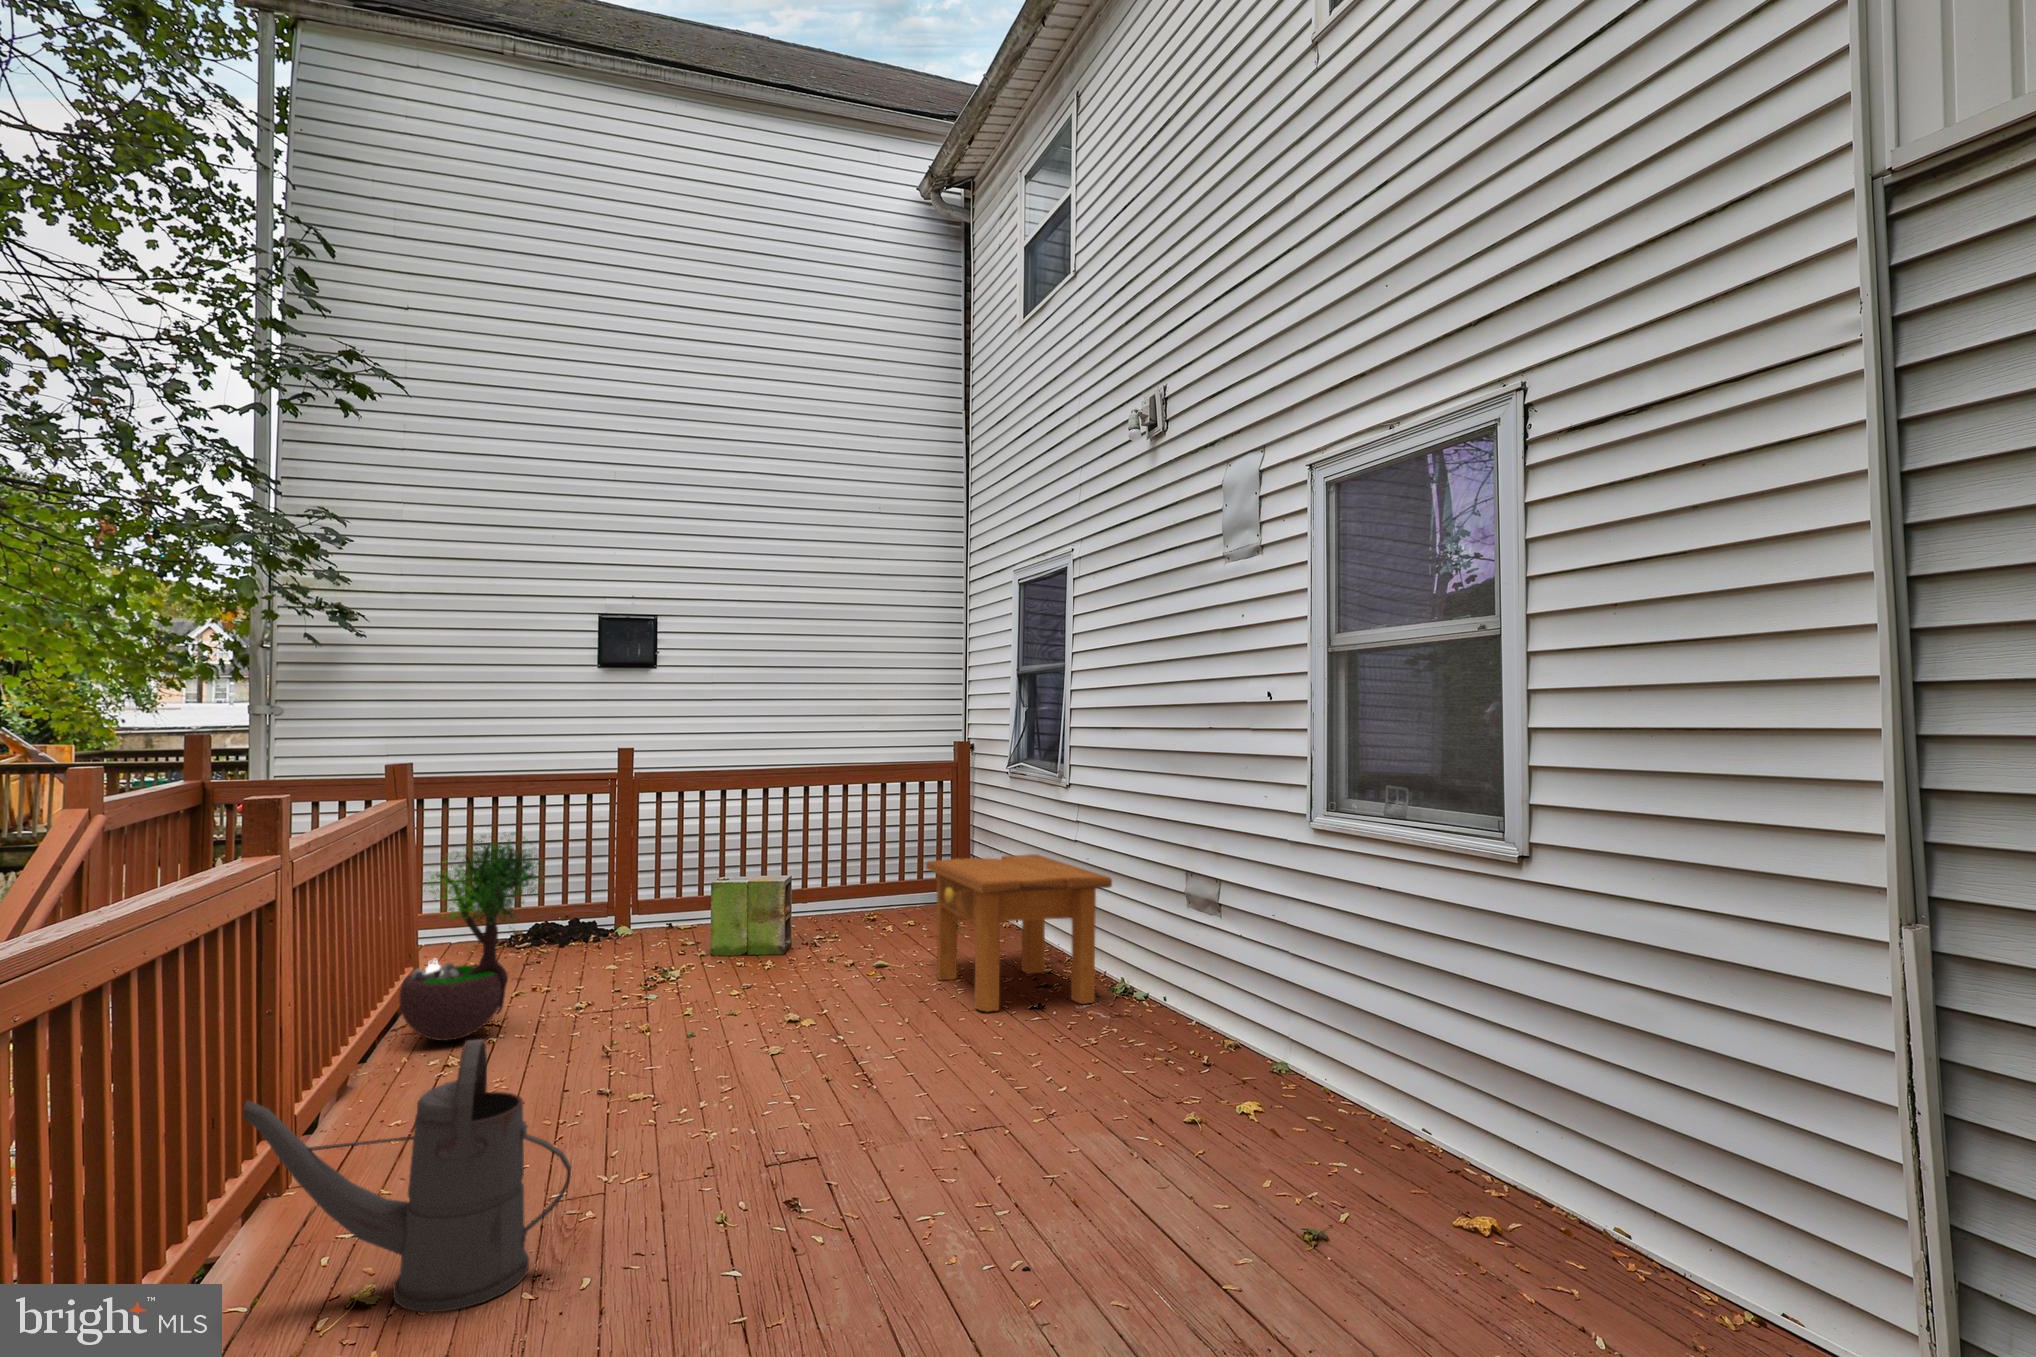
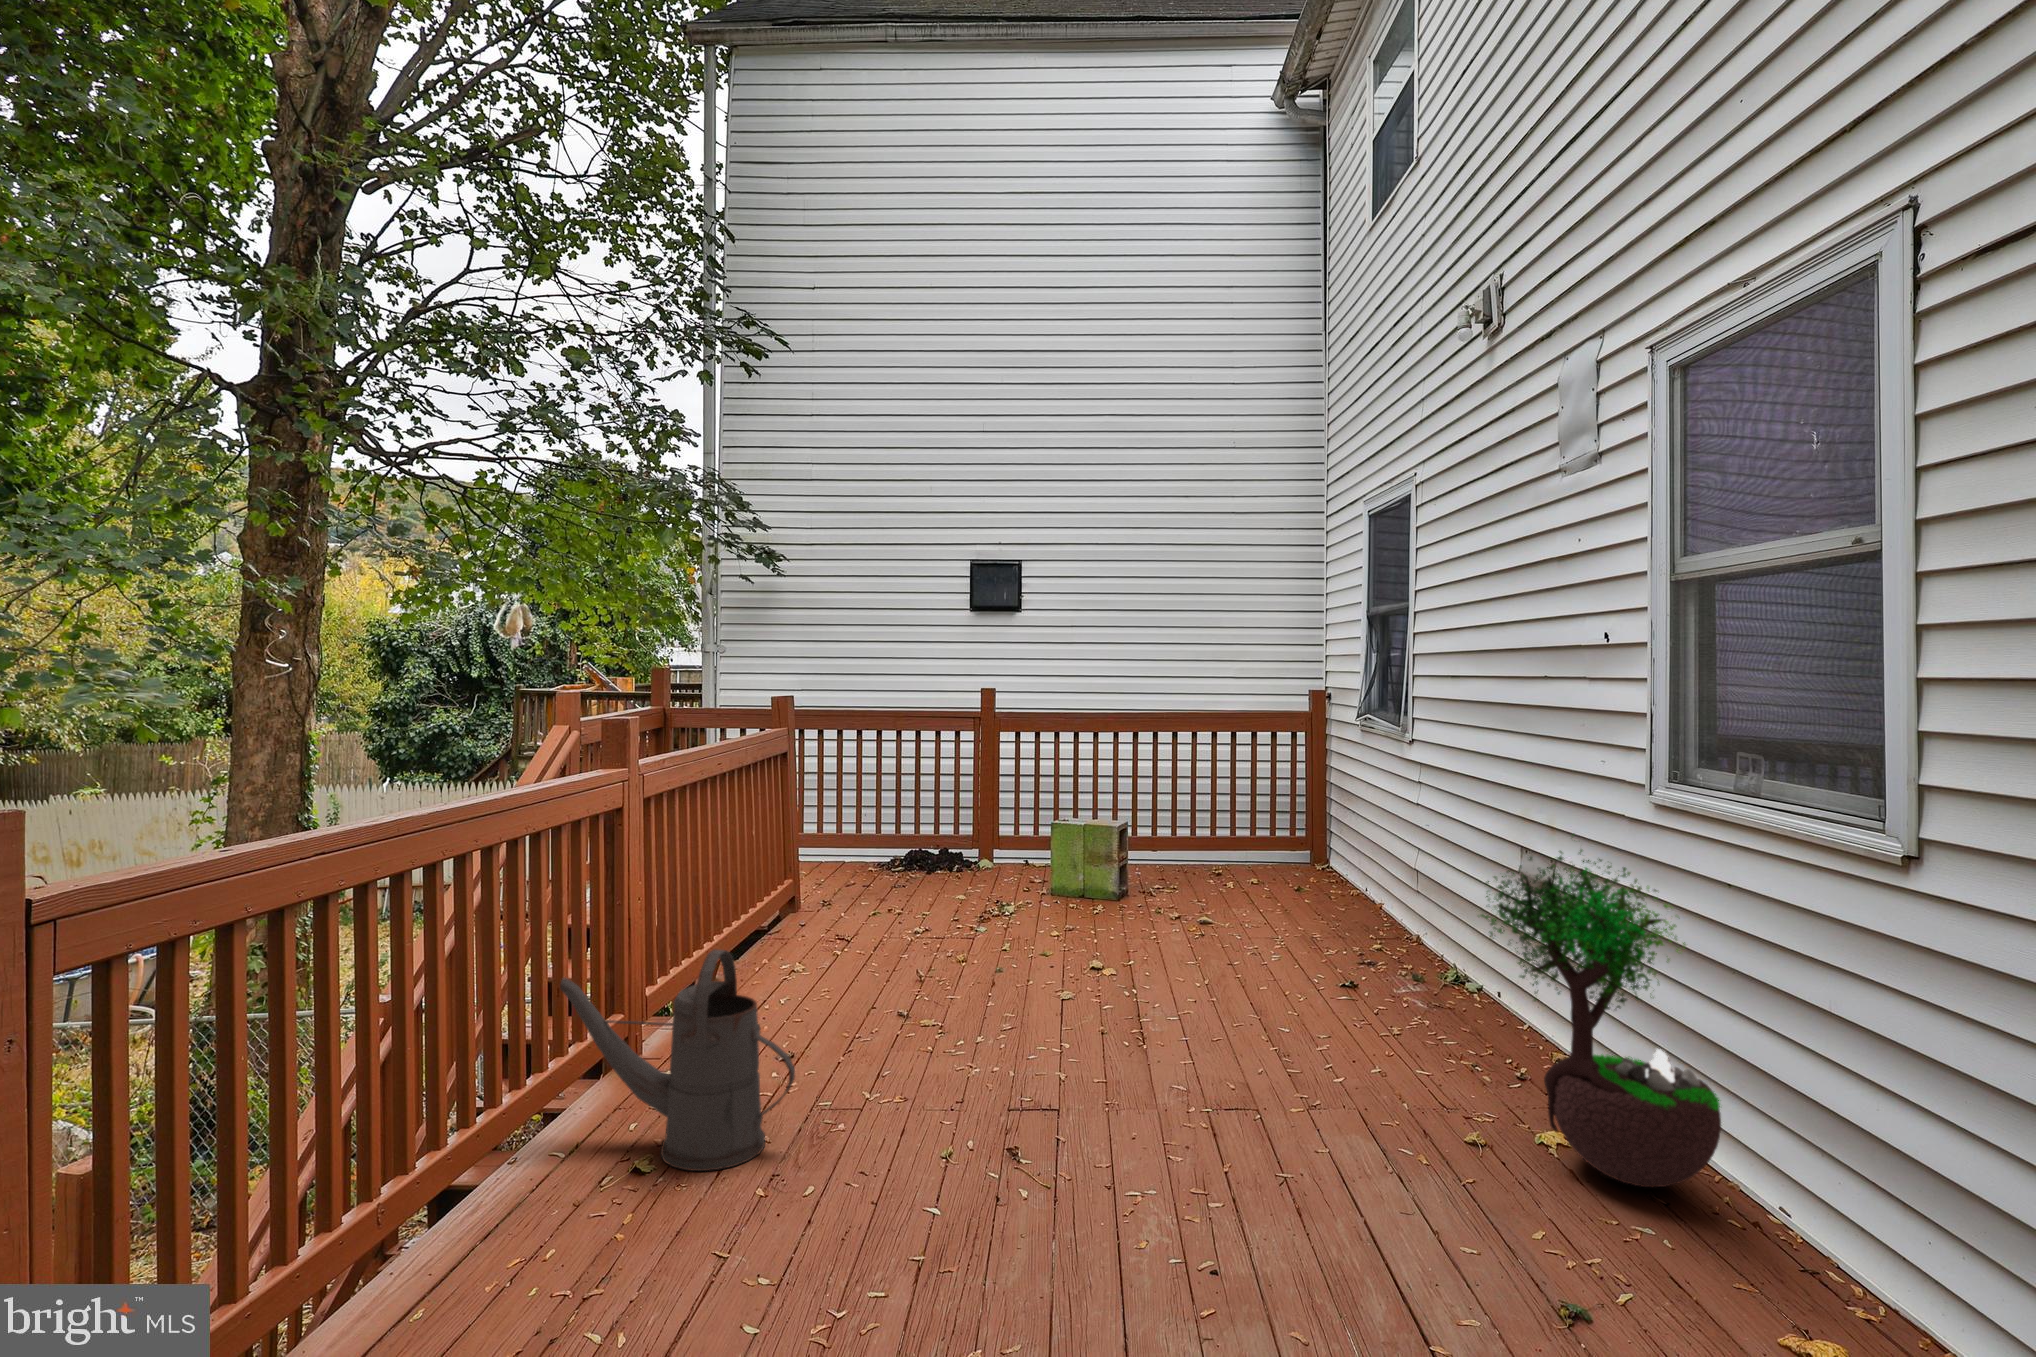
potted tree: present [399,825,544,1041] -> present [1480,834,1721,1187]
side table: present [926,854,1112,1012] -> none [1244,815,1434,982]

